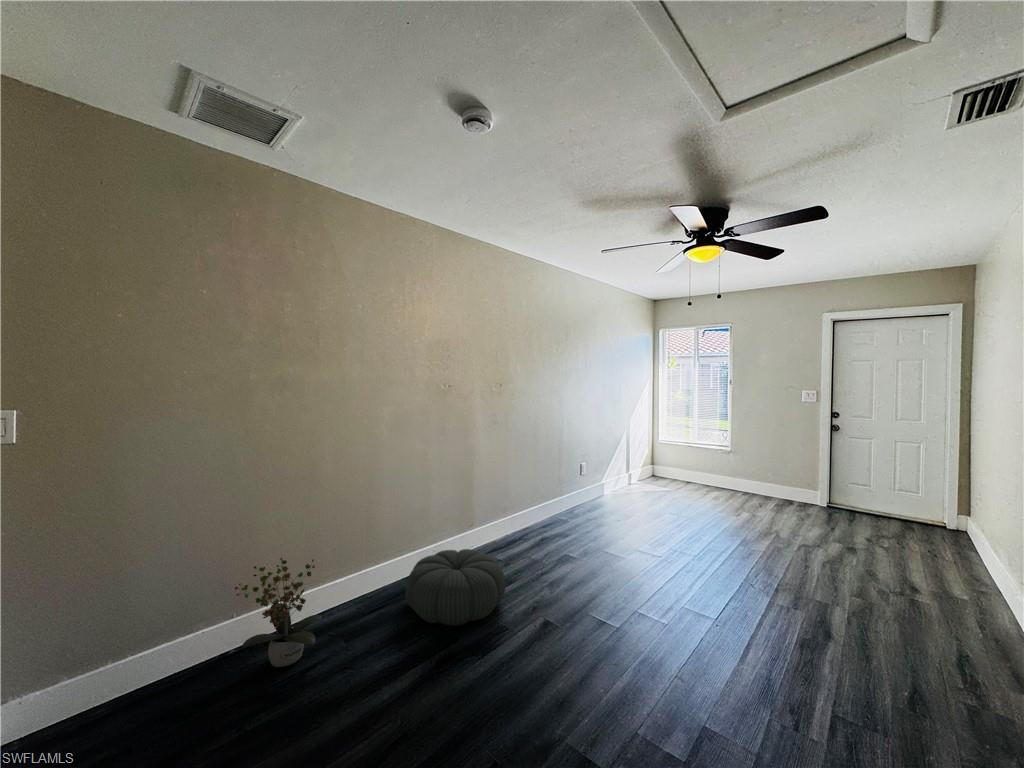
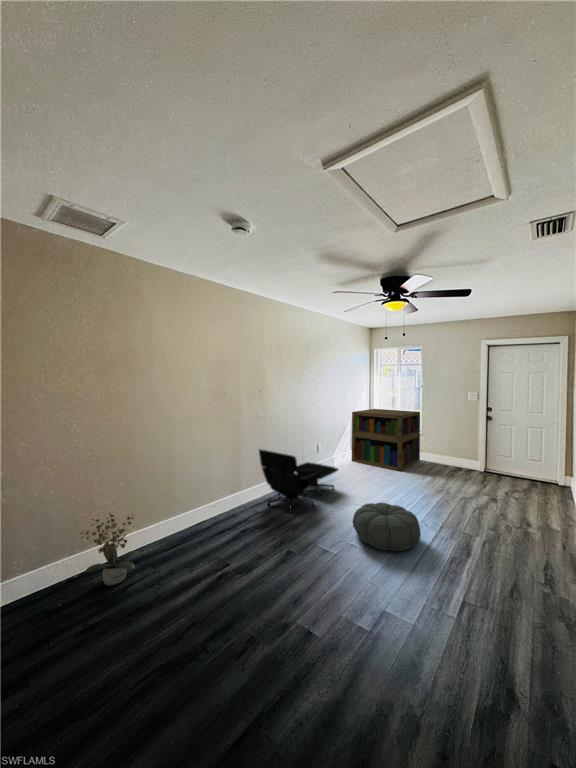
bookshelf: none [628,414,729,504] -> present [352,409,420,471]
lounge chair: none [498,468,613,562] -> present [259,449,338,513]
pouf: present [405,549,506,626] -> present [353,502,421,551]

